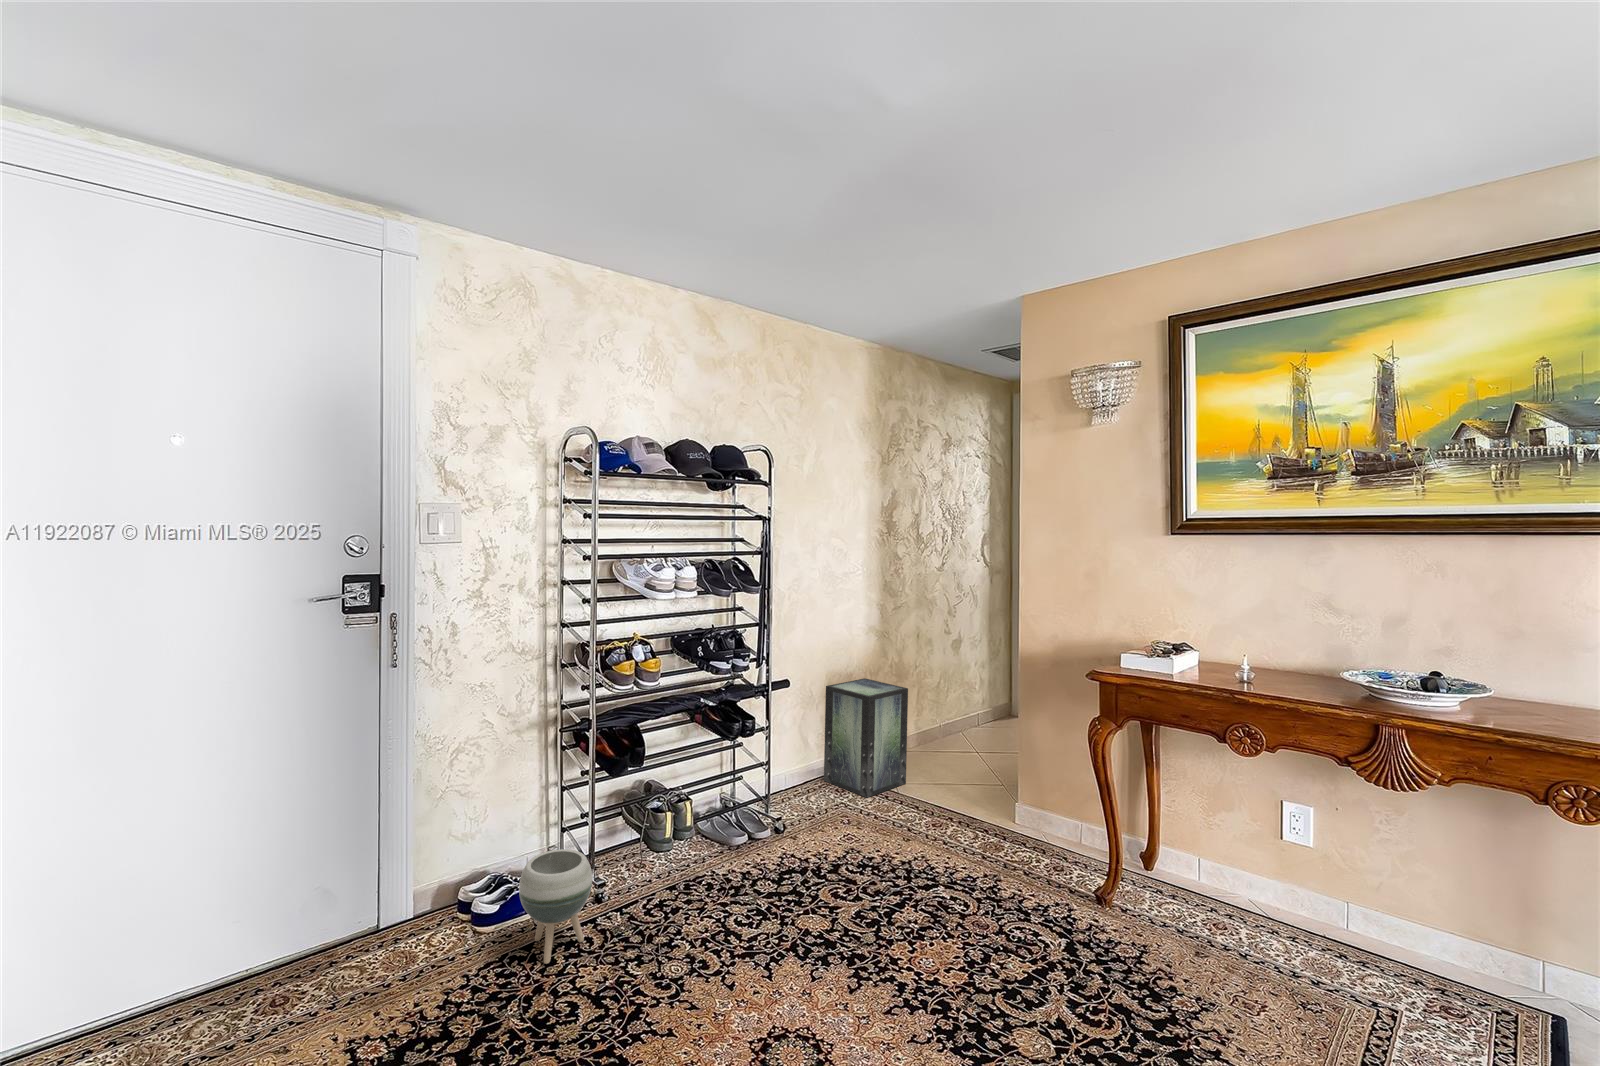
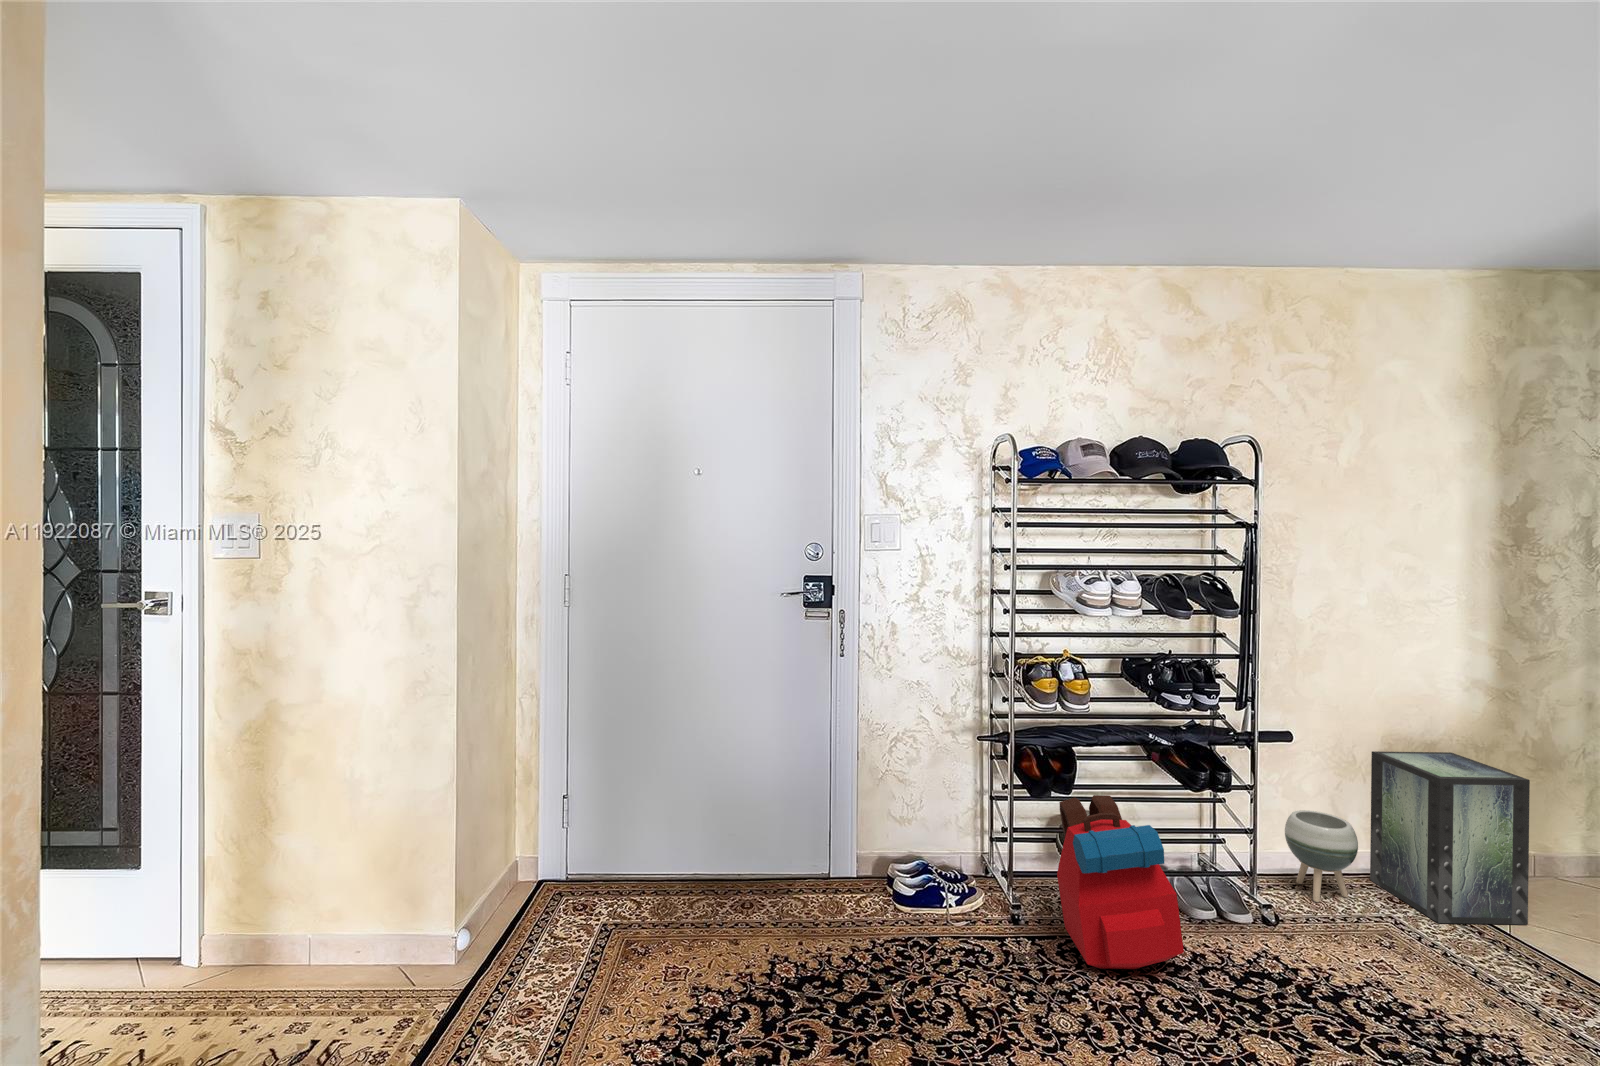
backpack: none [636,760,743,912] -> present [1057,795,1184,969]
planter: present [519,849,592,964] -> present [1285,810,1358,902]

